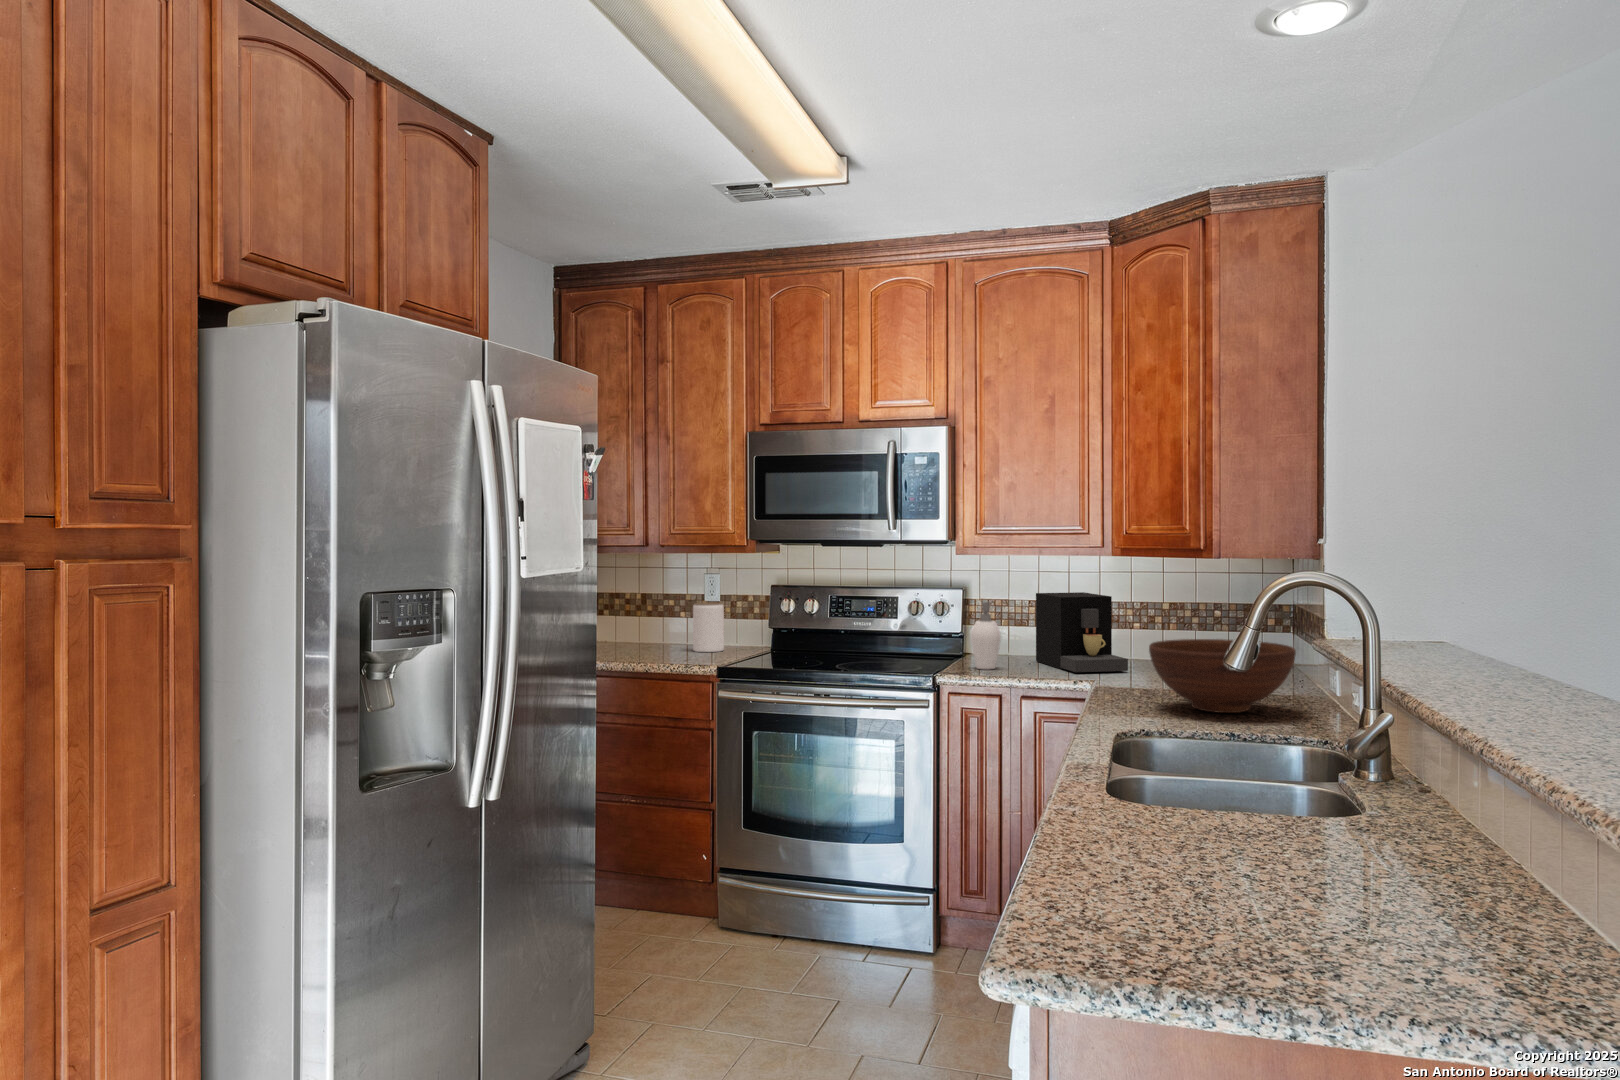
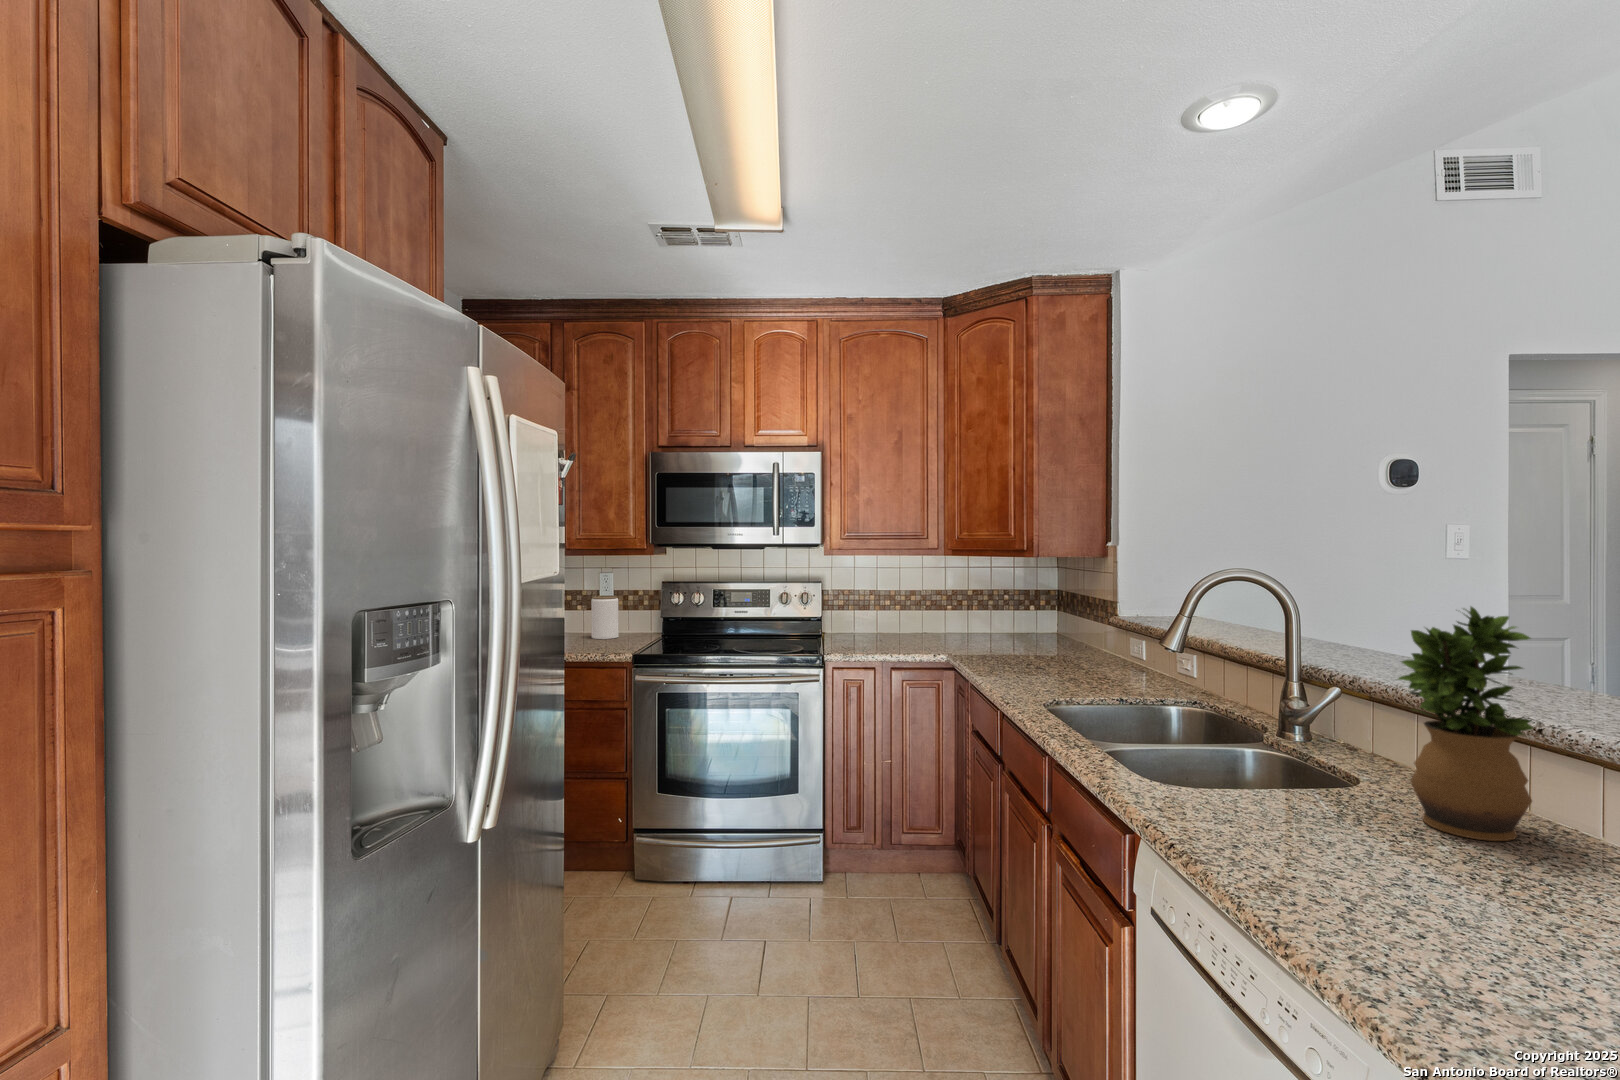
coffee maker: present [1036,592,1128,672] -> none [880,583,960,647]
soap dispenser: present [971,602,1001,669] -> none [840,592,868,647]
potted plant: none [1326,609,1478,874] -> present [1398,607,1534,841]
fruit bowl: present [1149,639,1296,713] -> none [1021,620,1135,679]

